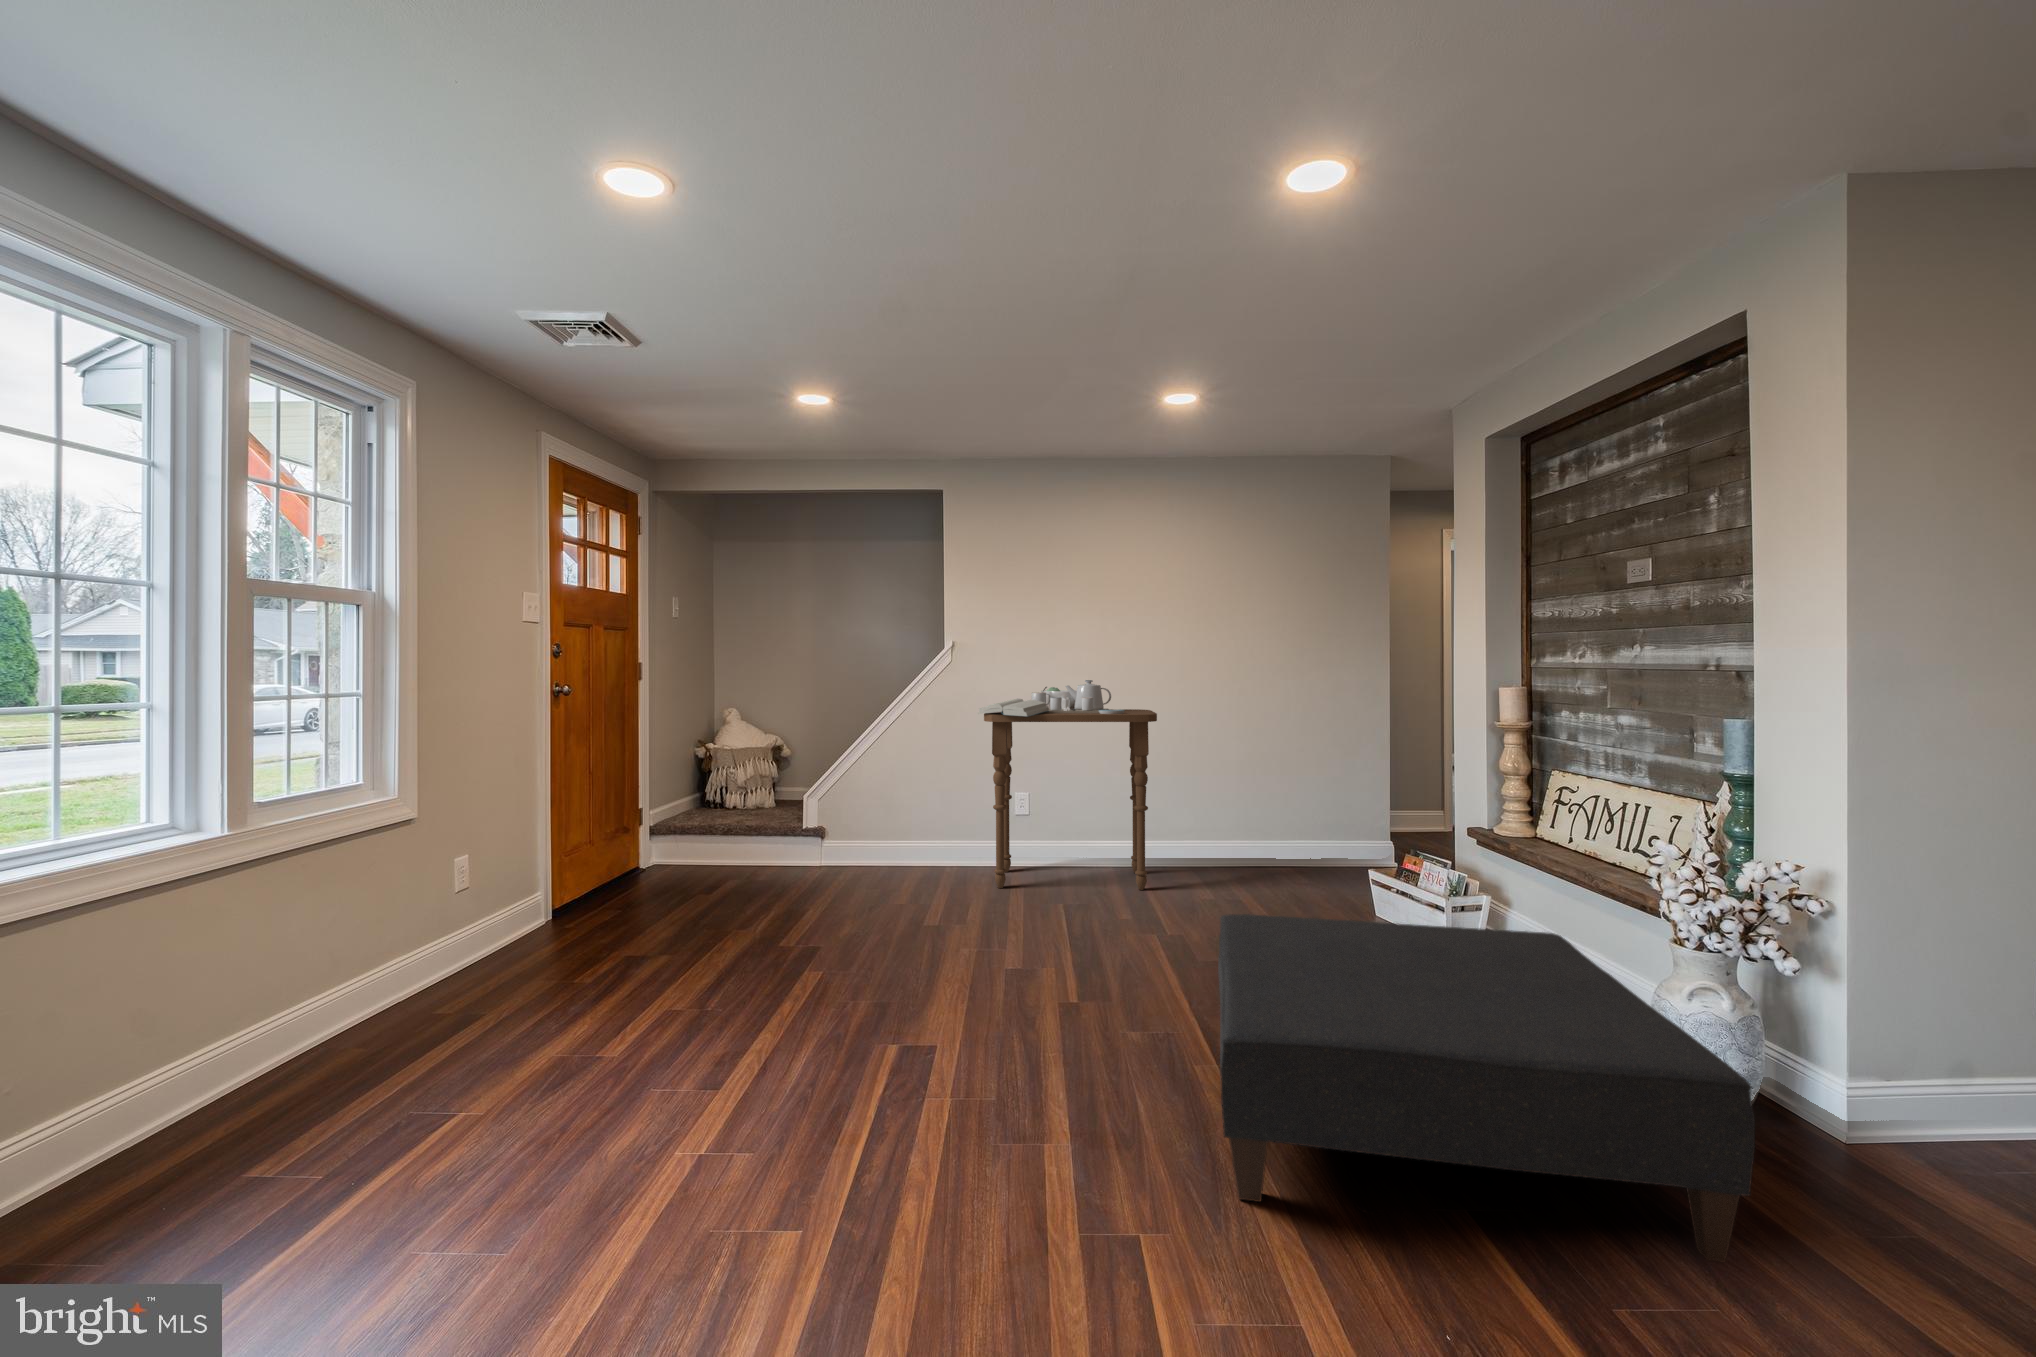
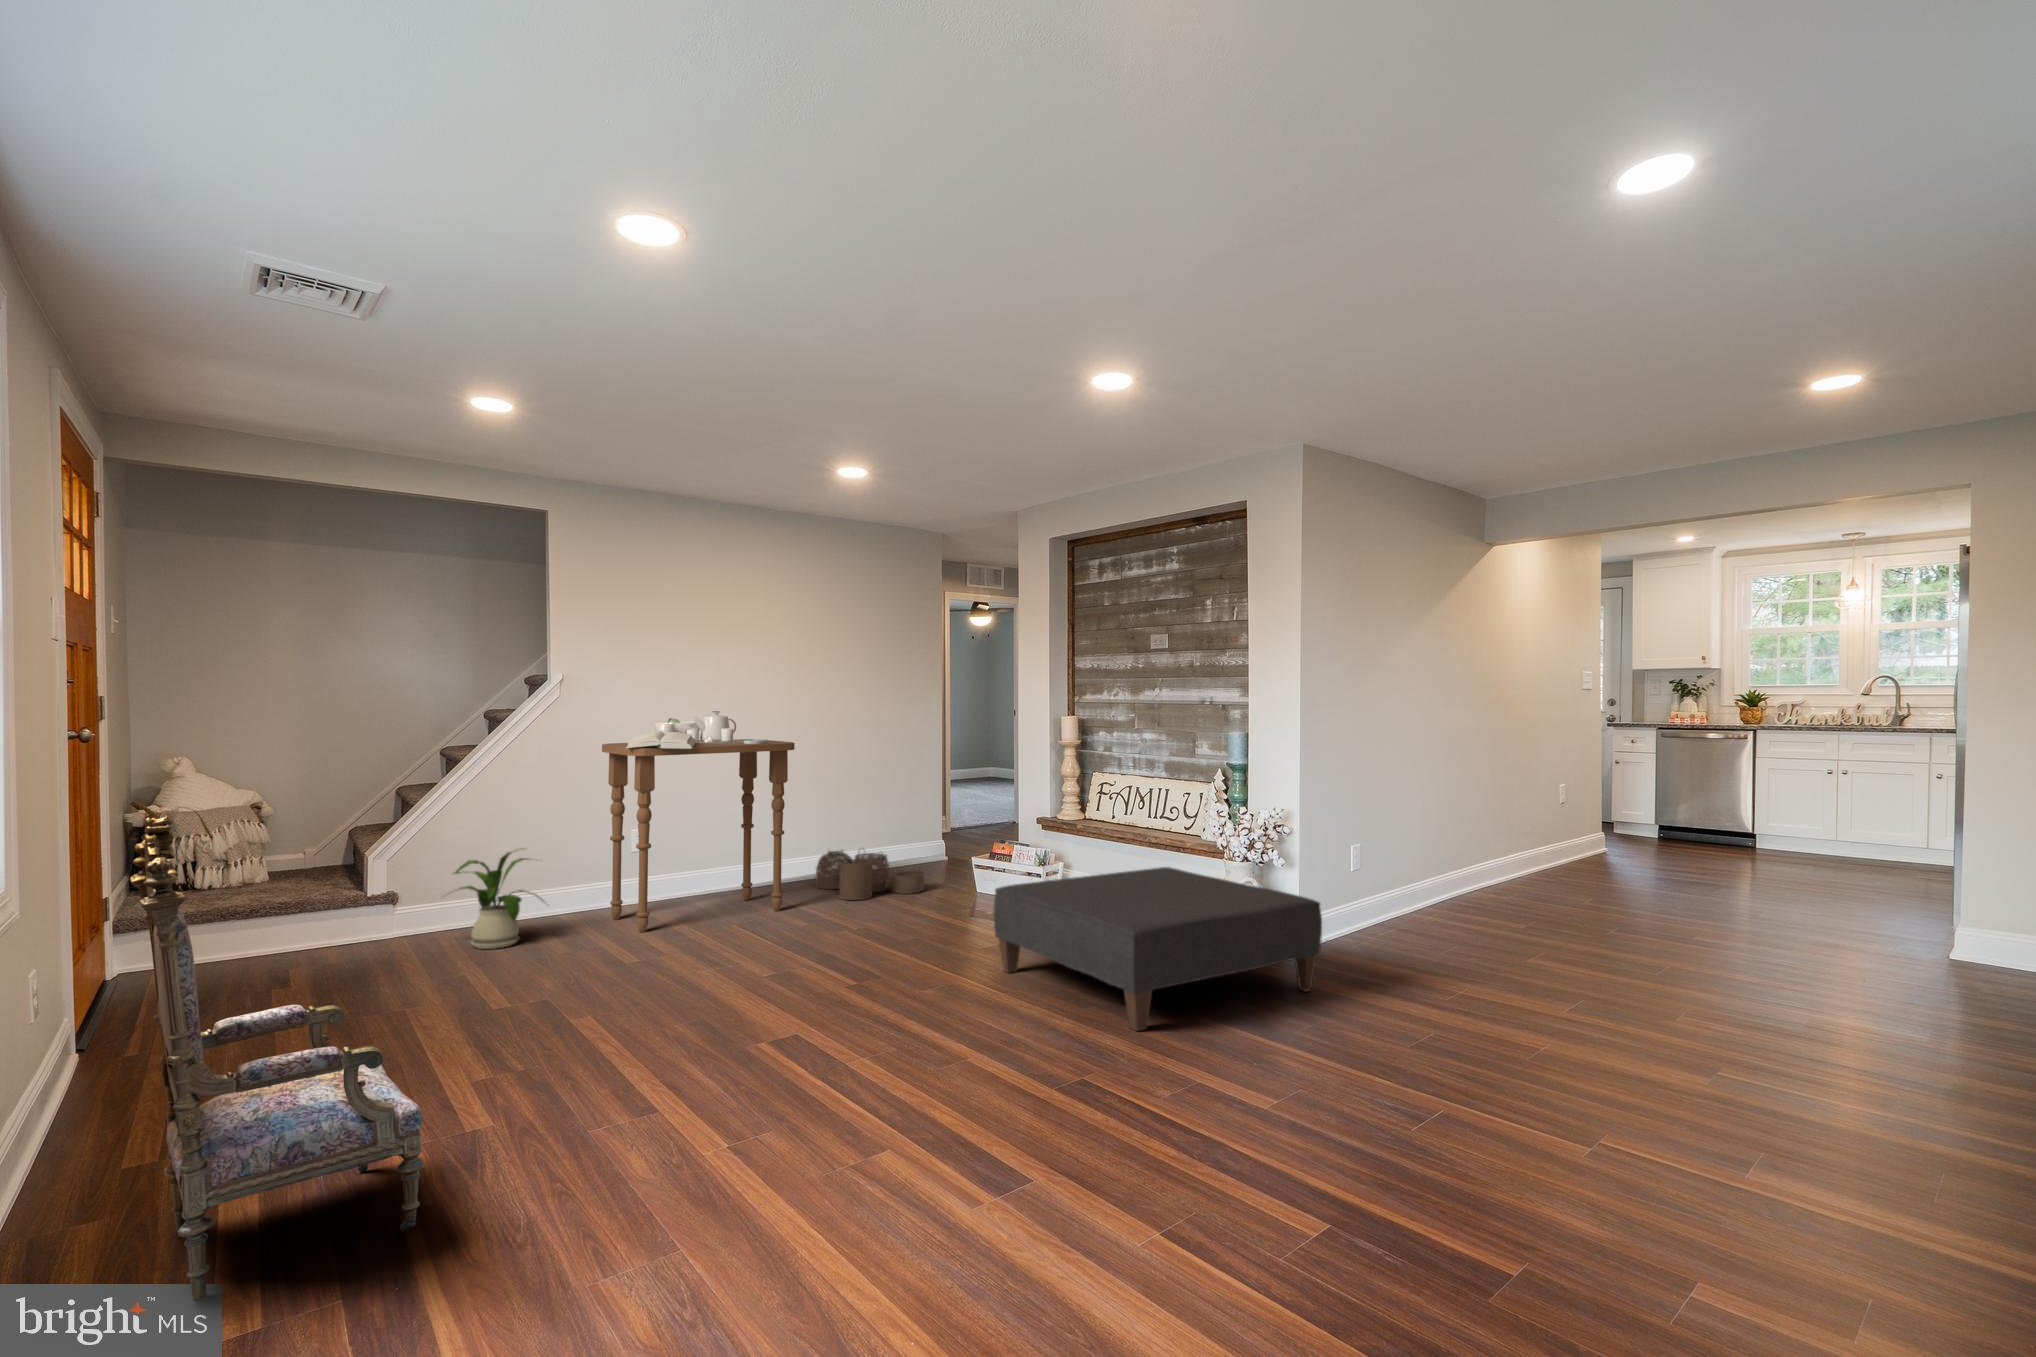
armchair: none [173,746,467,1119] -> present [130,815,424,1299]
house plant: none [857,798,931,881] -> present [449,852,548,949]
woven basket: none [1221,831,1332,897] -> present [816,849,924,900]

